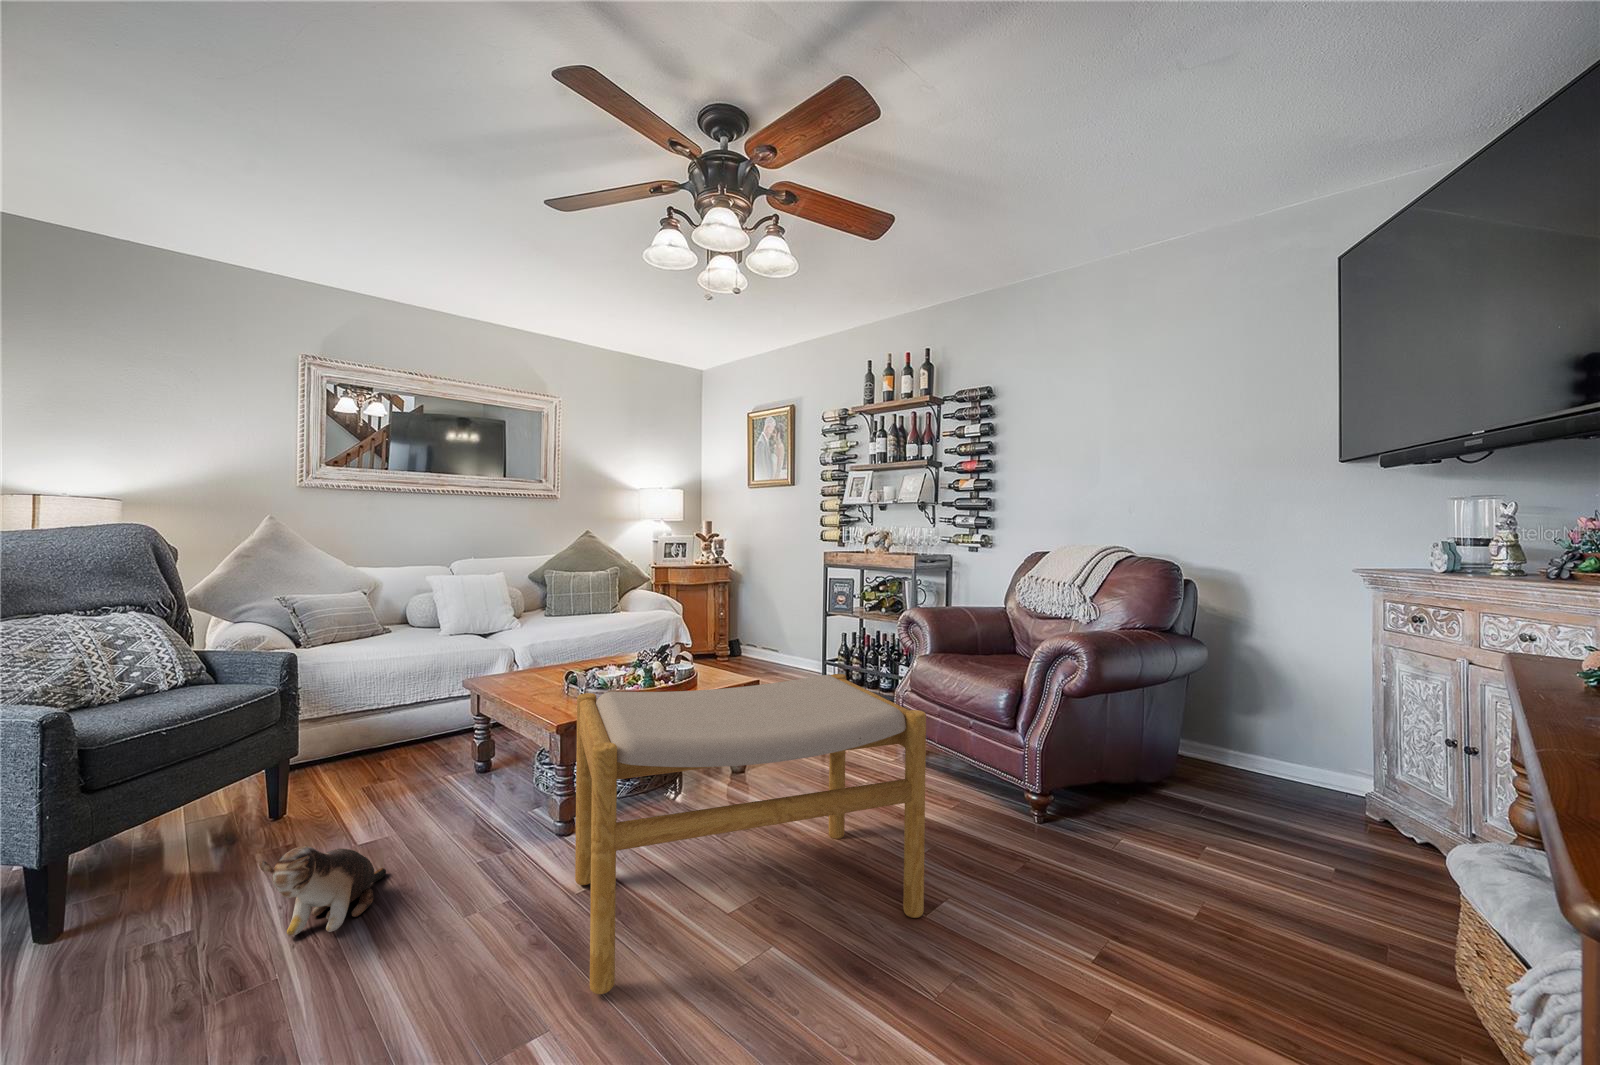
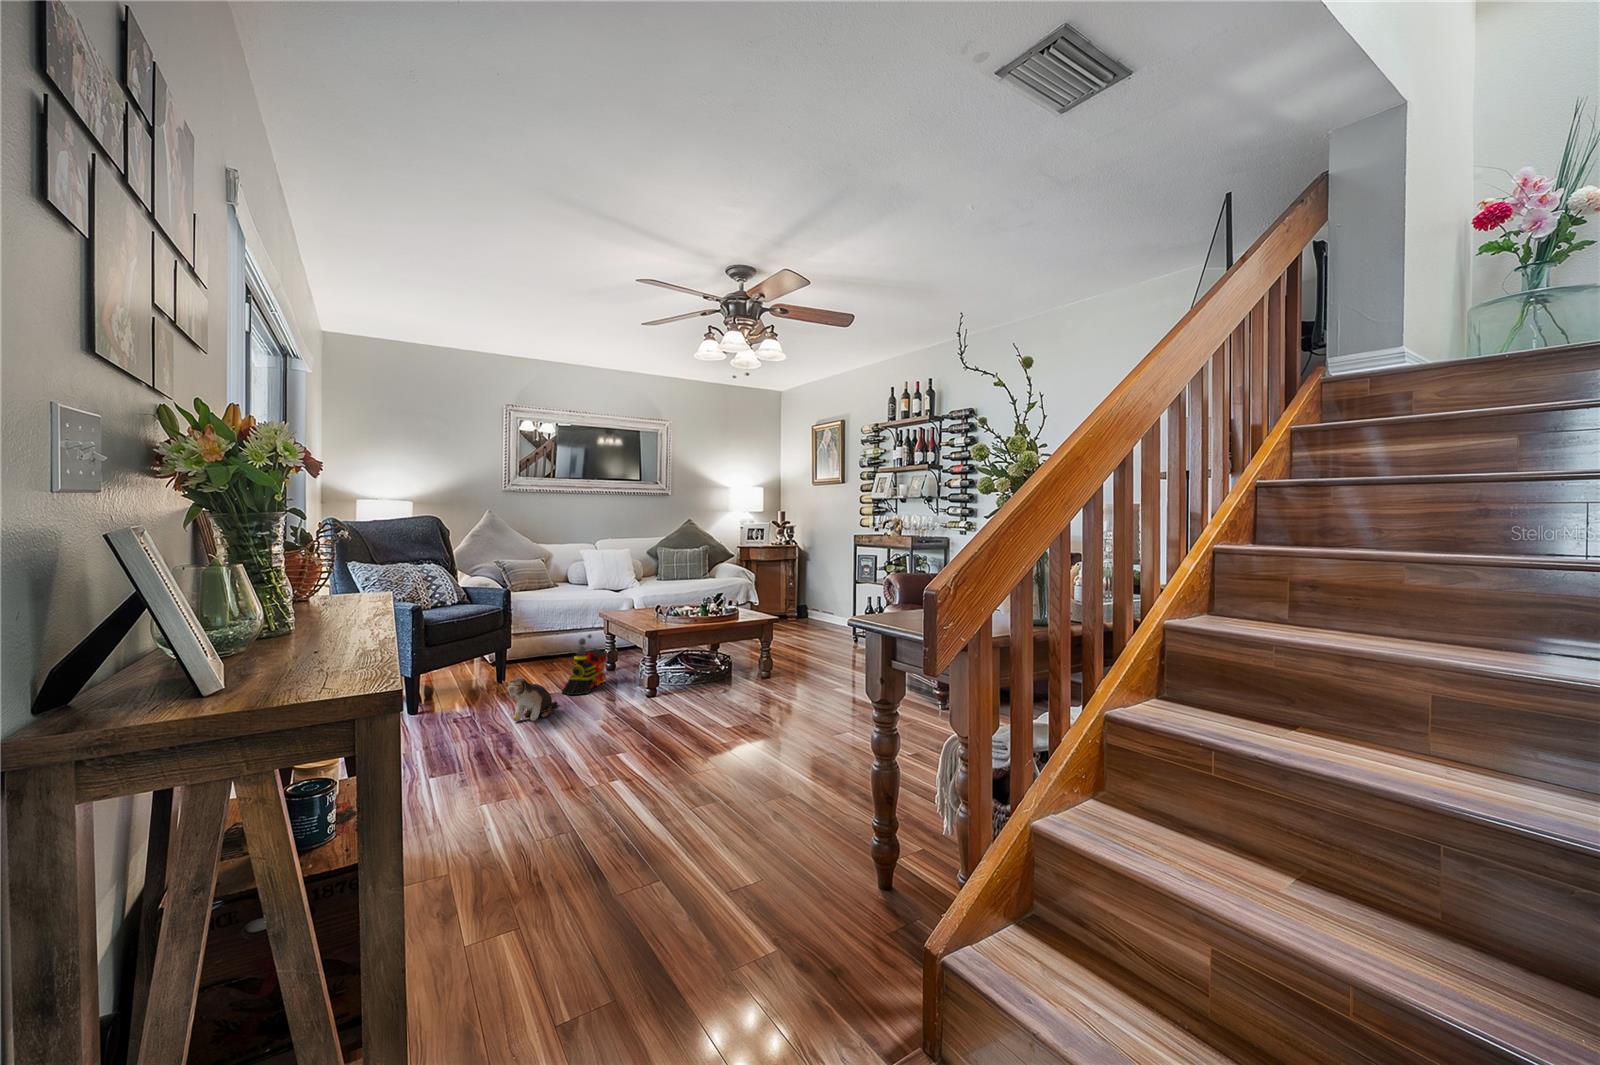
footstool: present [575,674,926,994] -> none [647,607,832,746]
toy train: none [393,726,481,844] -> present [562,635,607,695]

